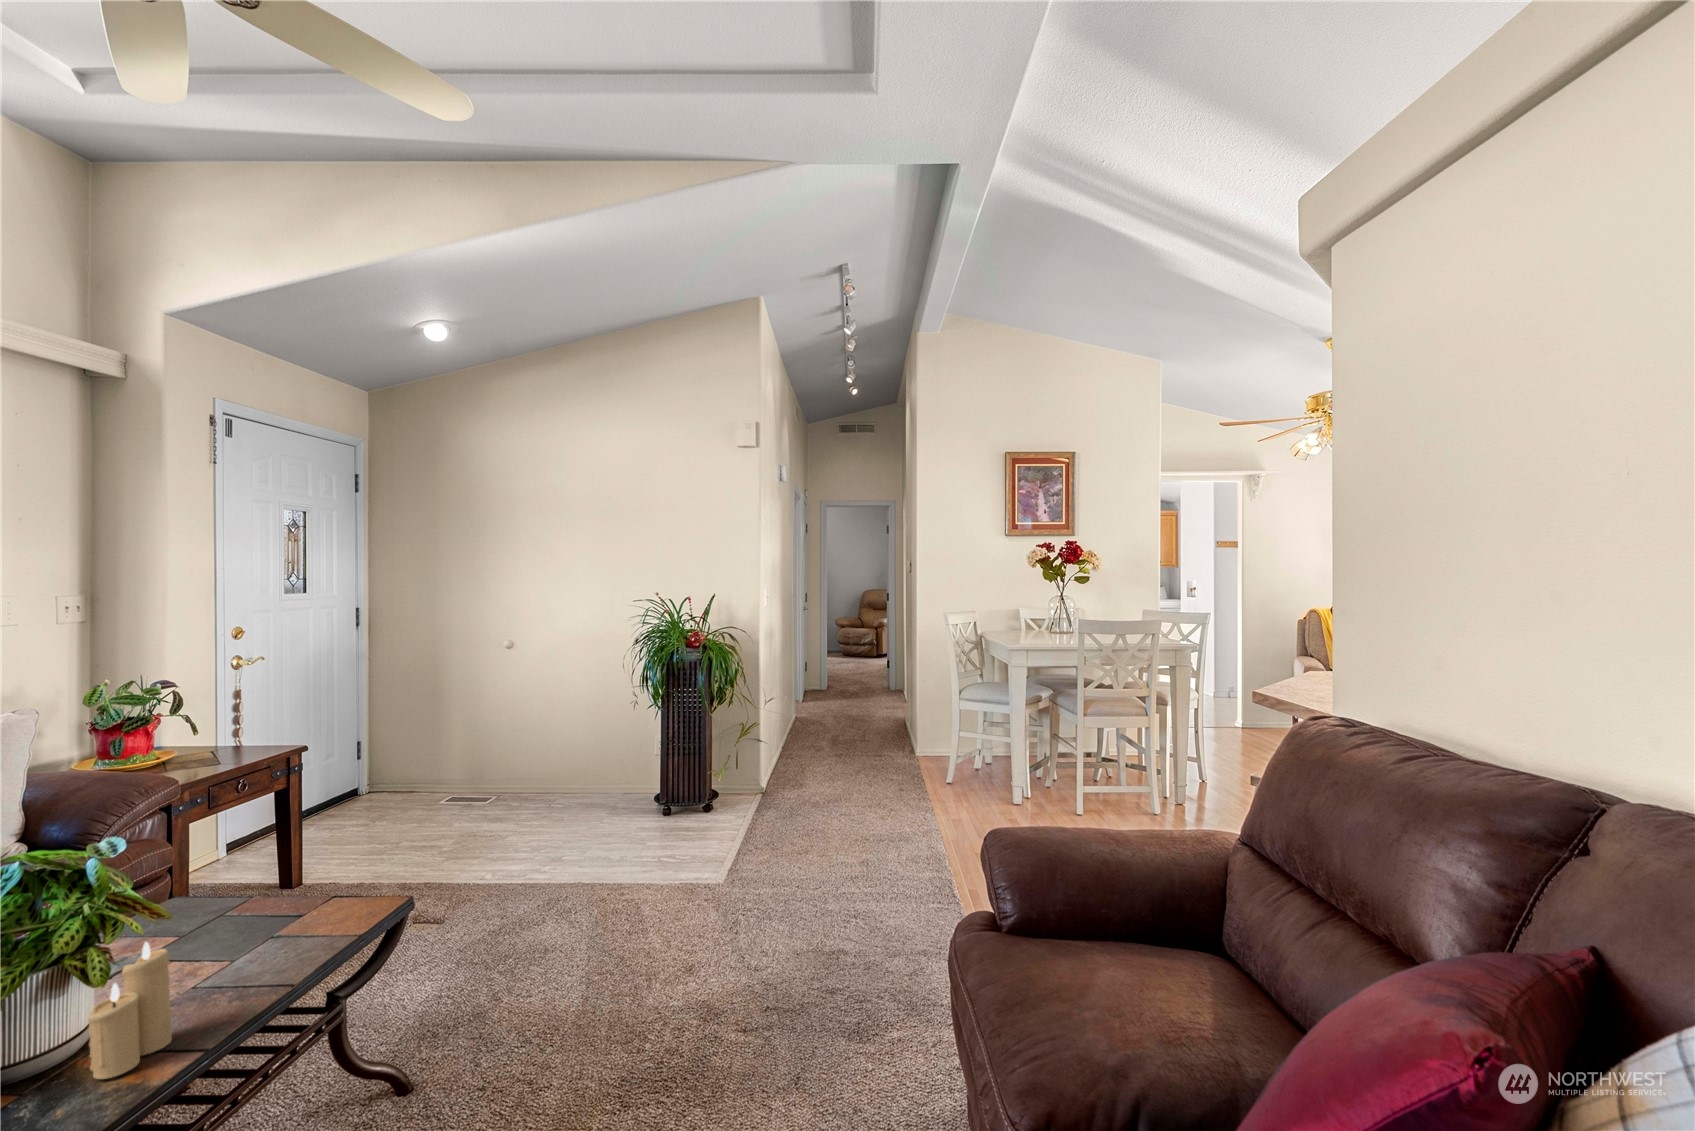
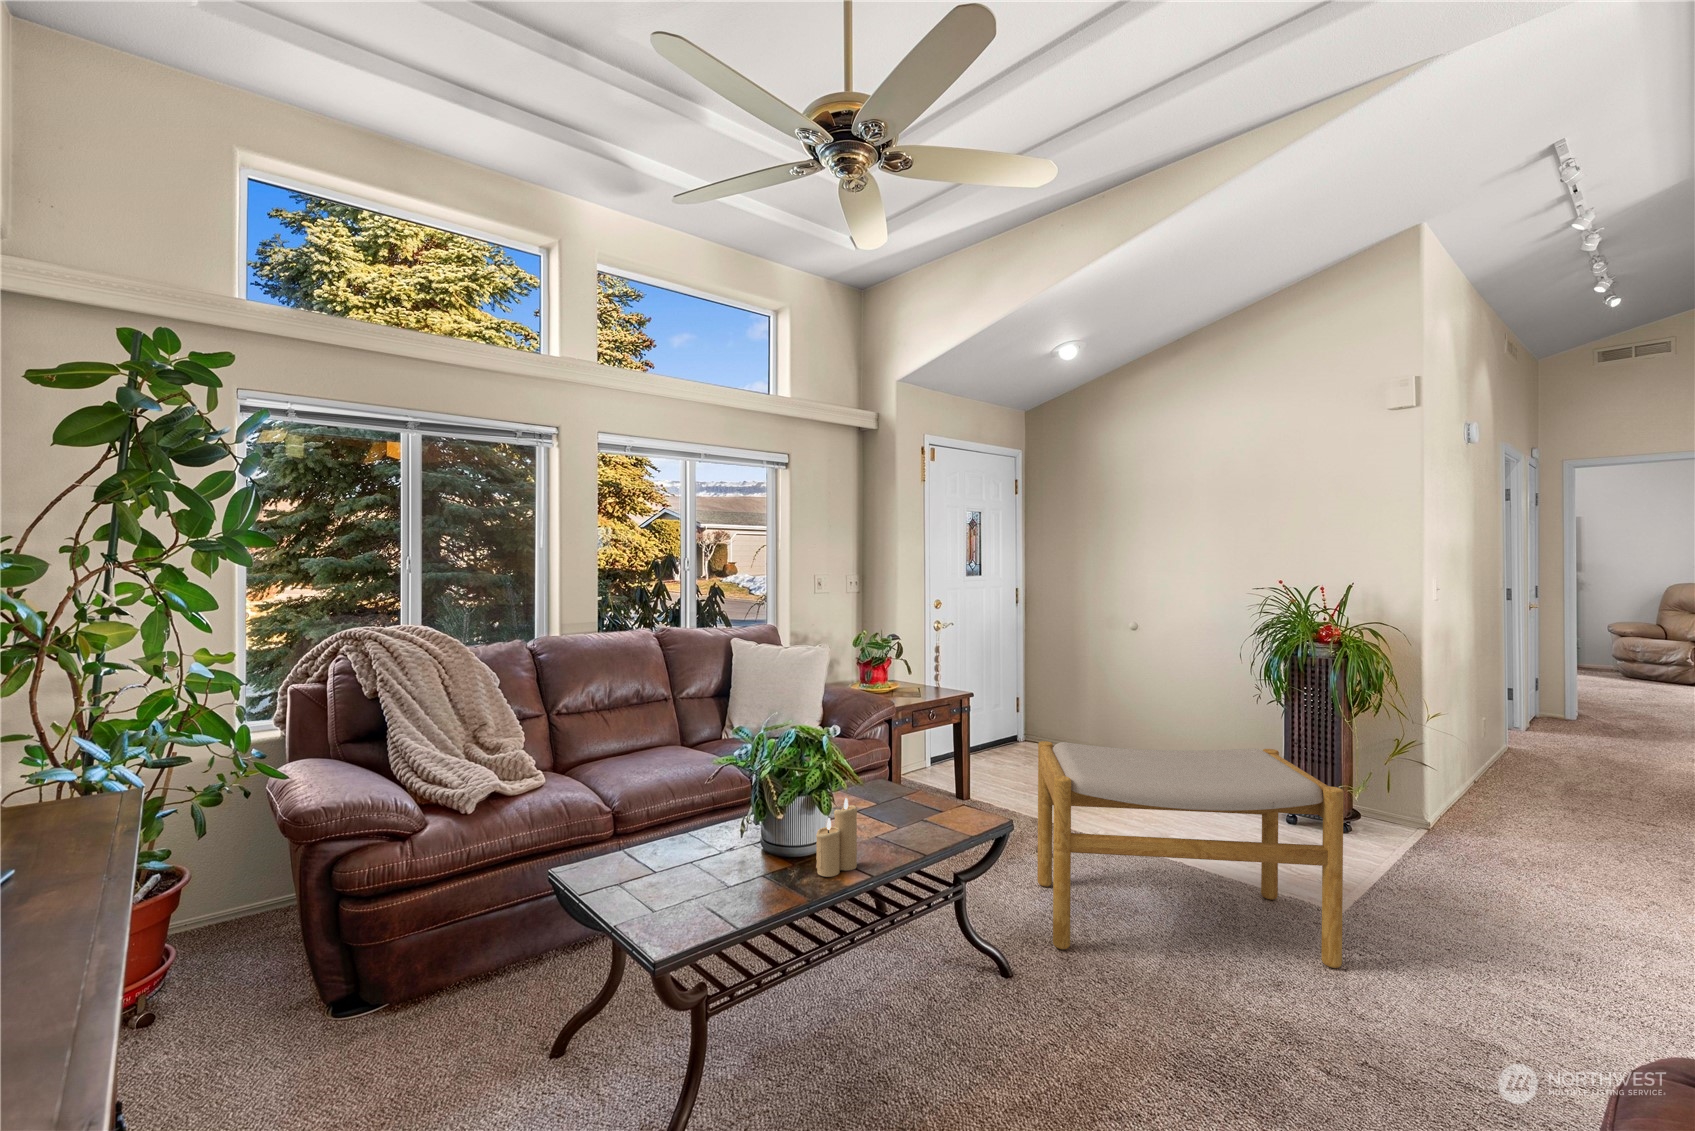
footstool: none [415,746,735,1028] -> present [1037,741,1344,968]

